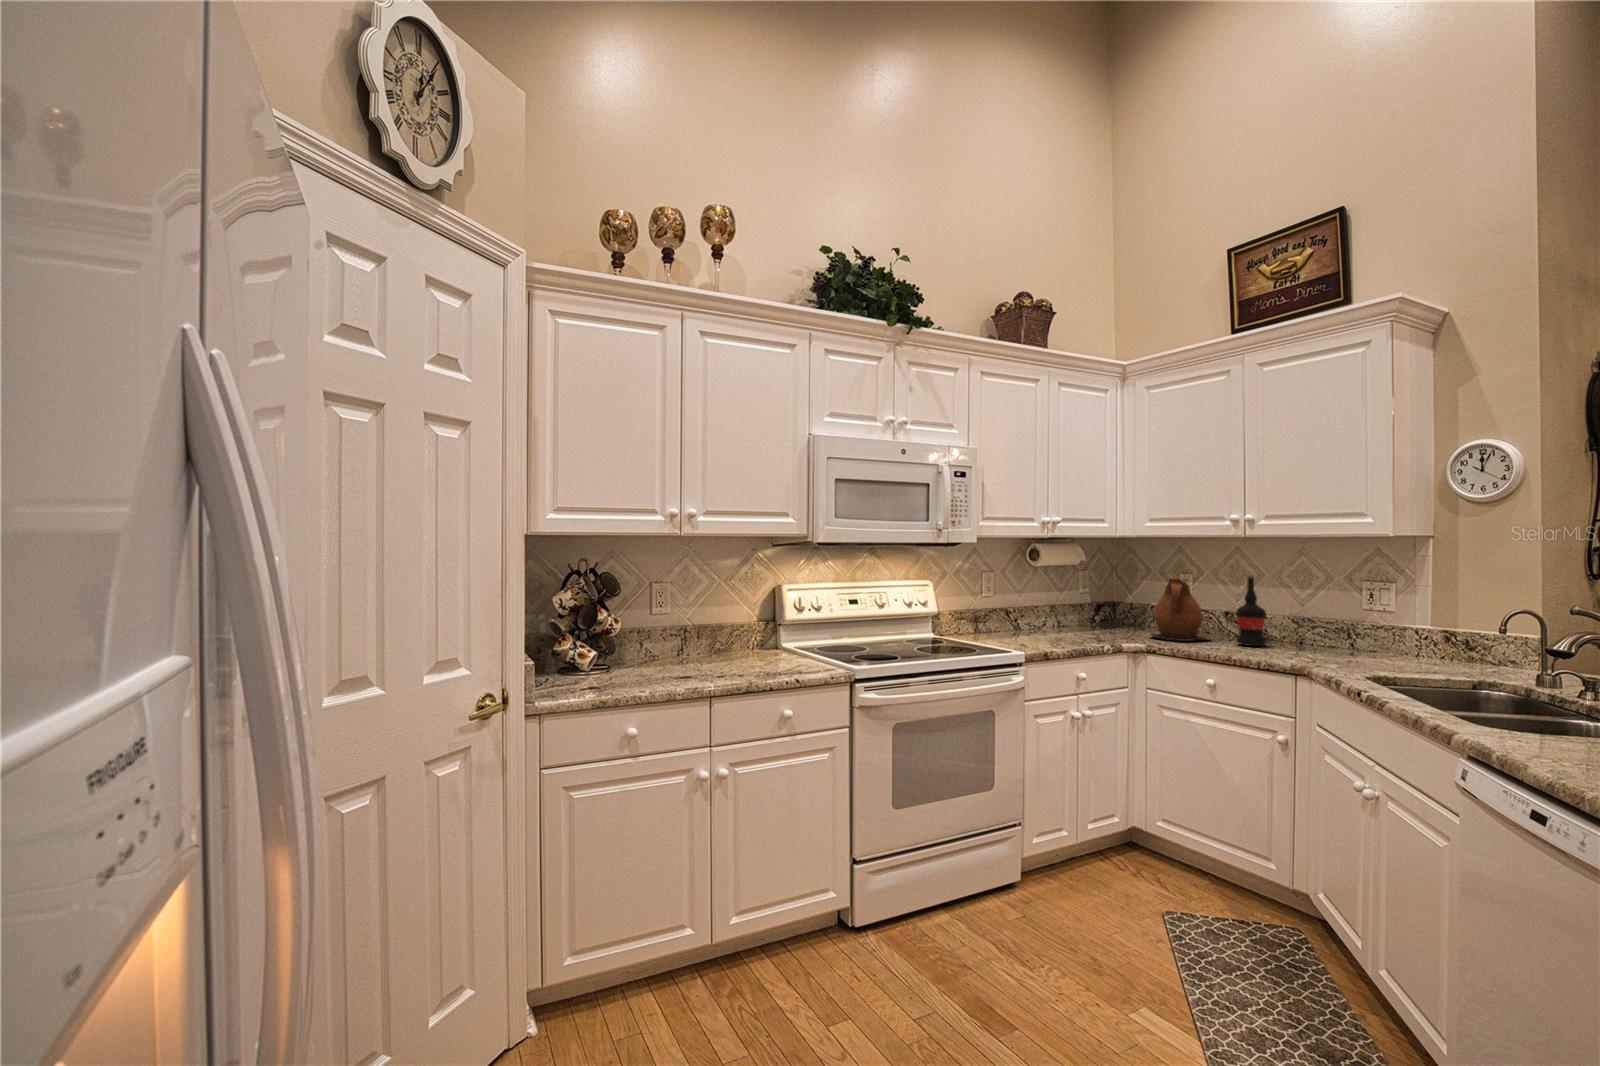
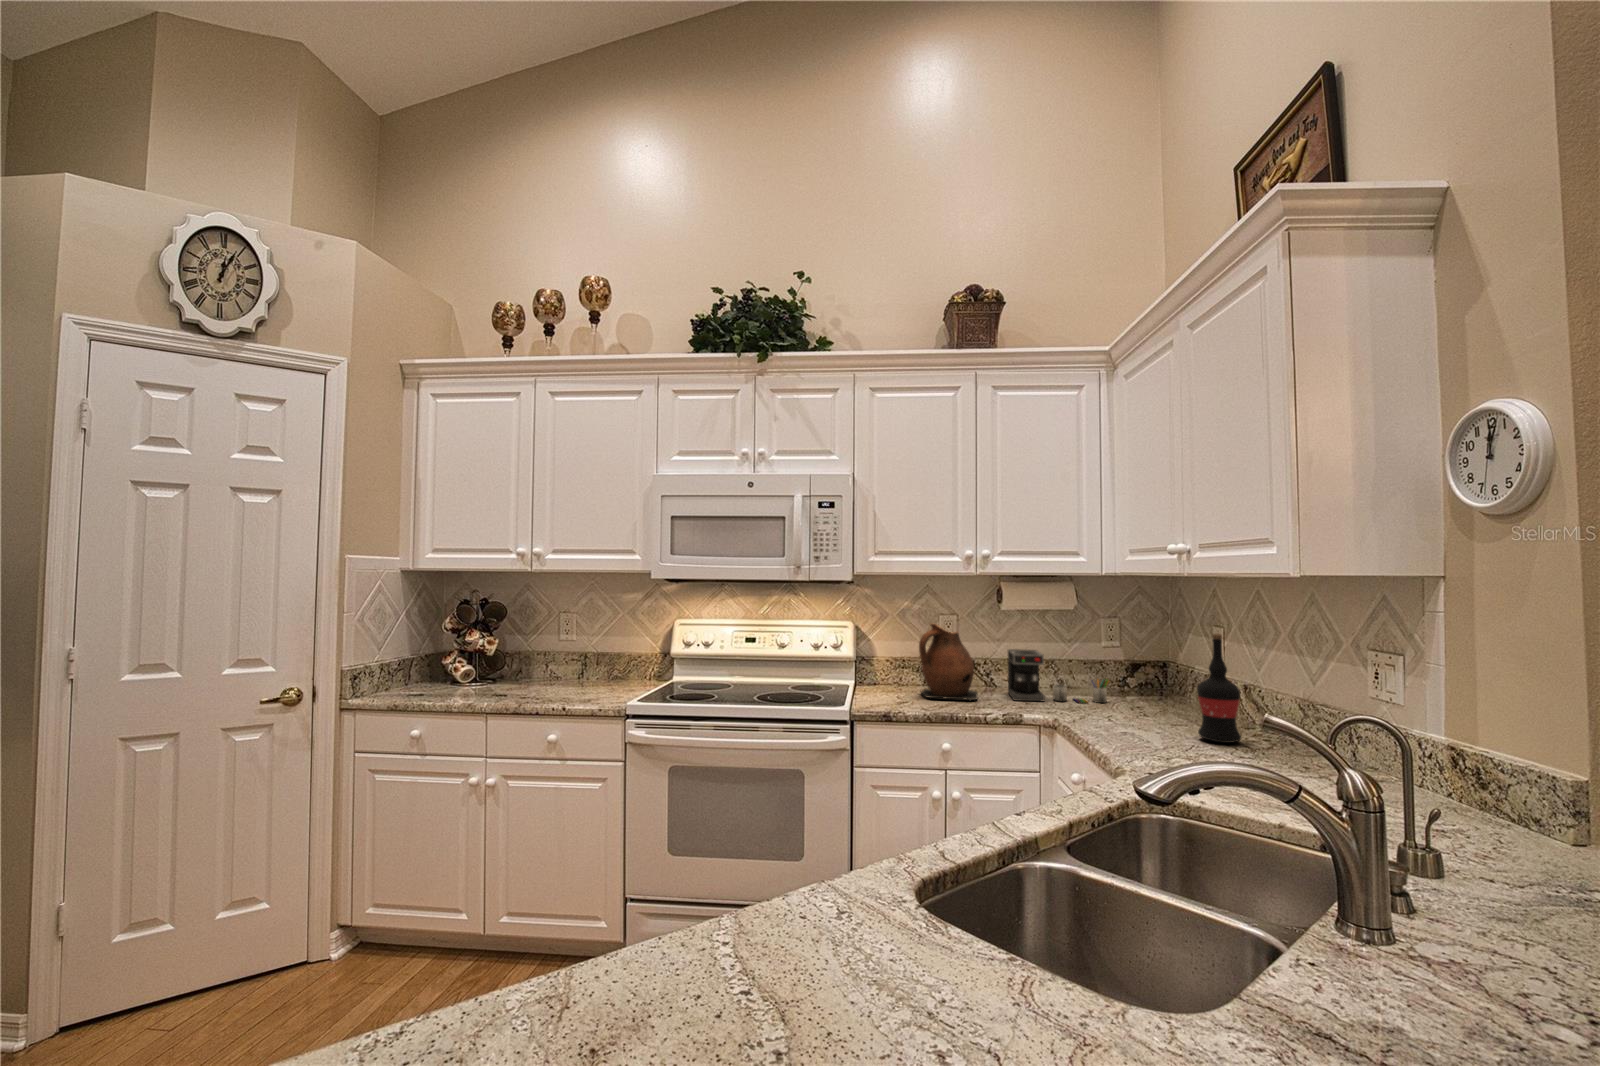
ceramic pitcher: present [1152,578,1208,641] -> present [919,623,978,701]
coffee maker: none [1040,597,1114,637] -> present [1008,649,1109,703]

